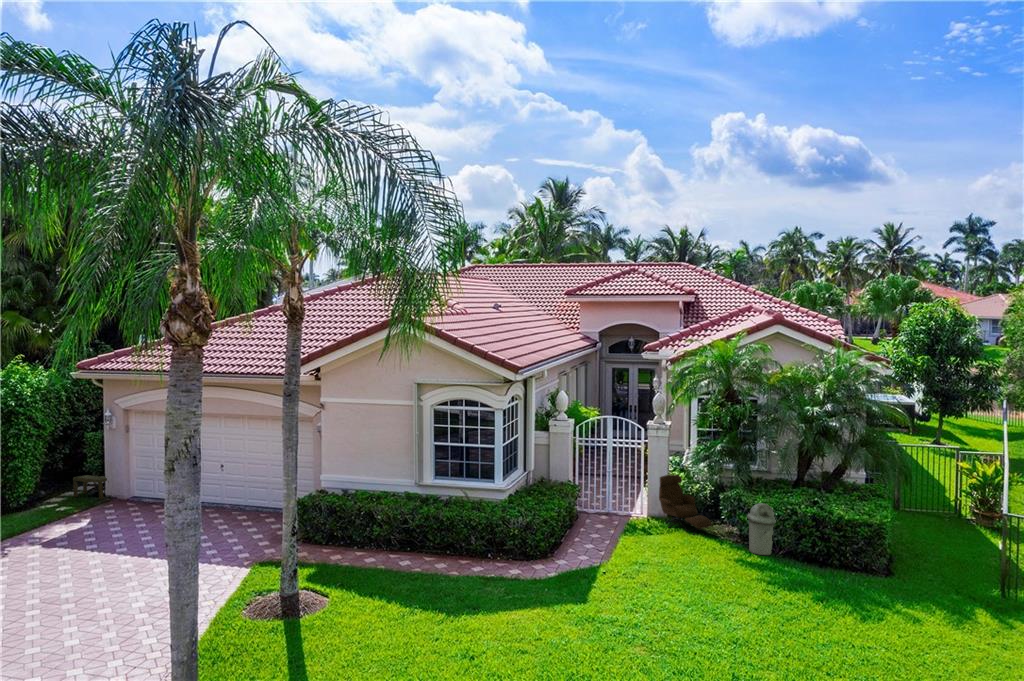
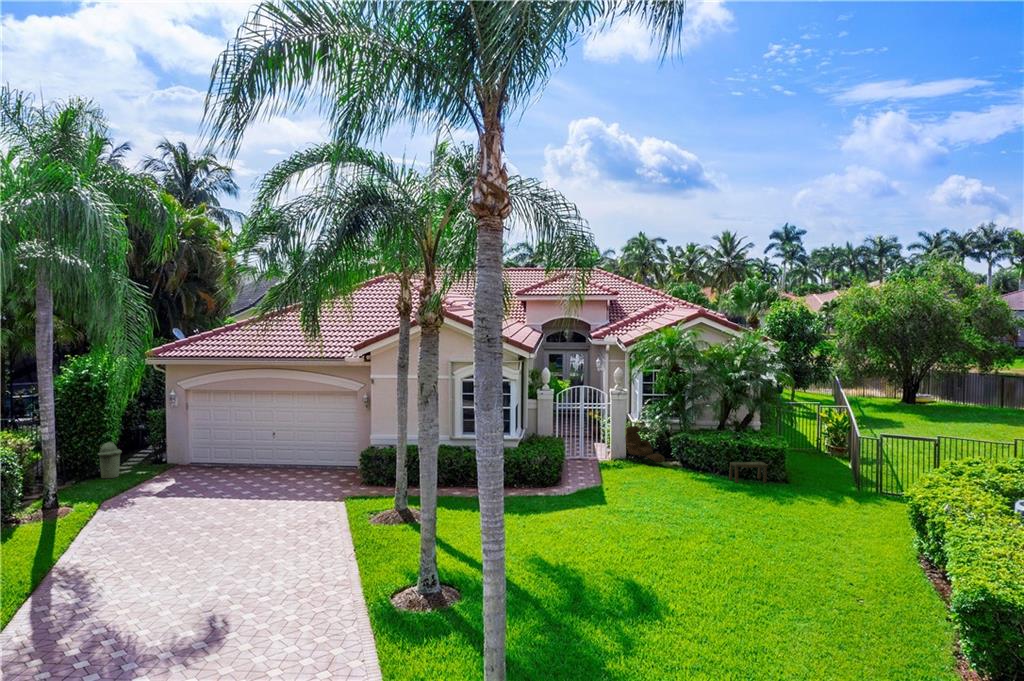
bench: present [73,475,107,499] -> present [729,462,768,483]
trash can: present [747,503,776,555] -> present [98,442,122,478]

